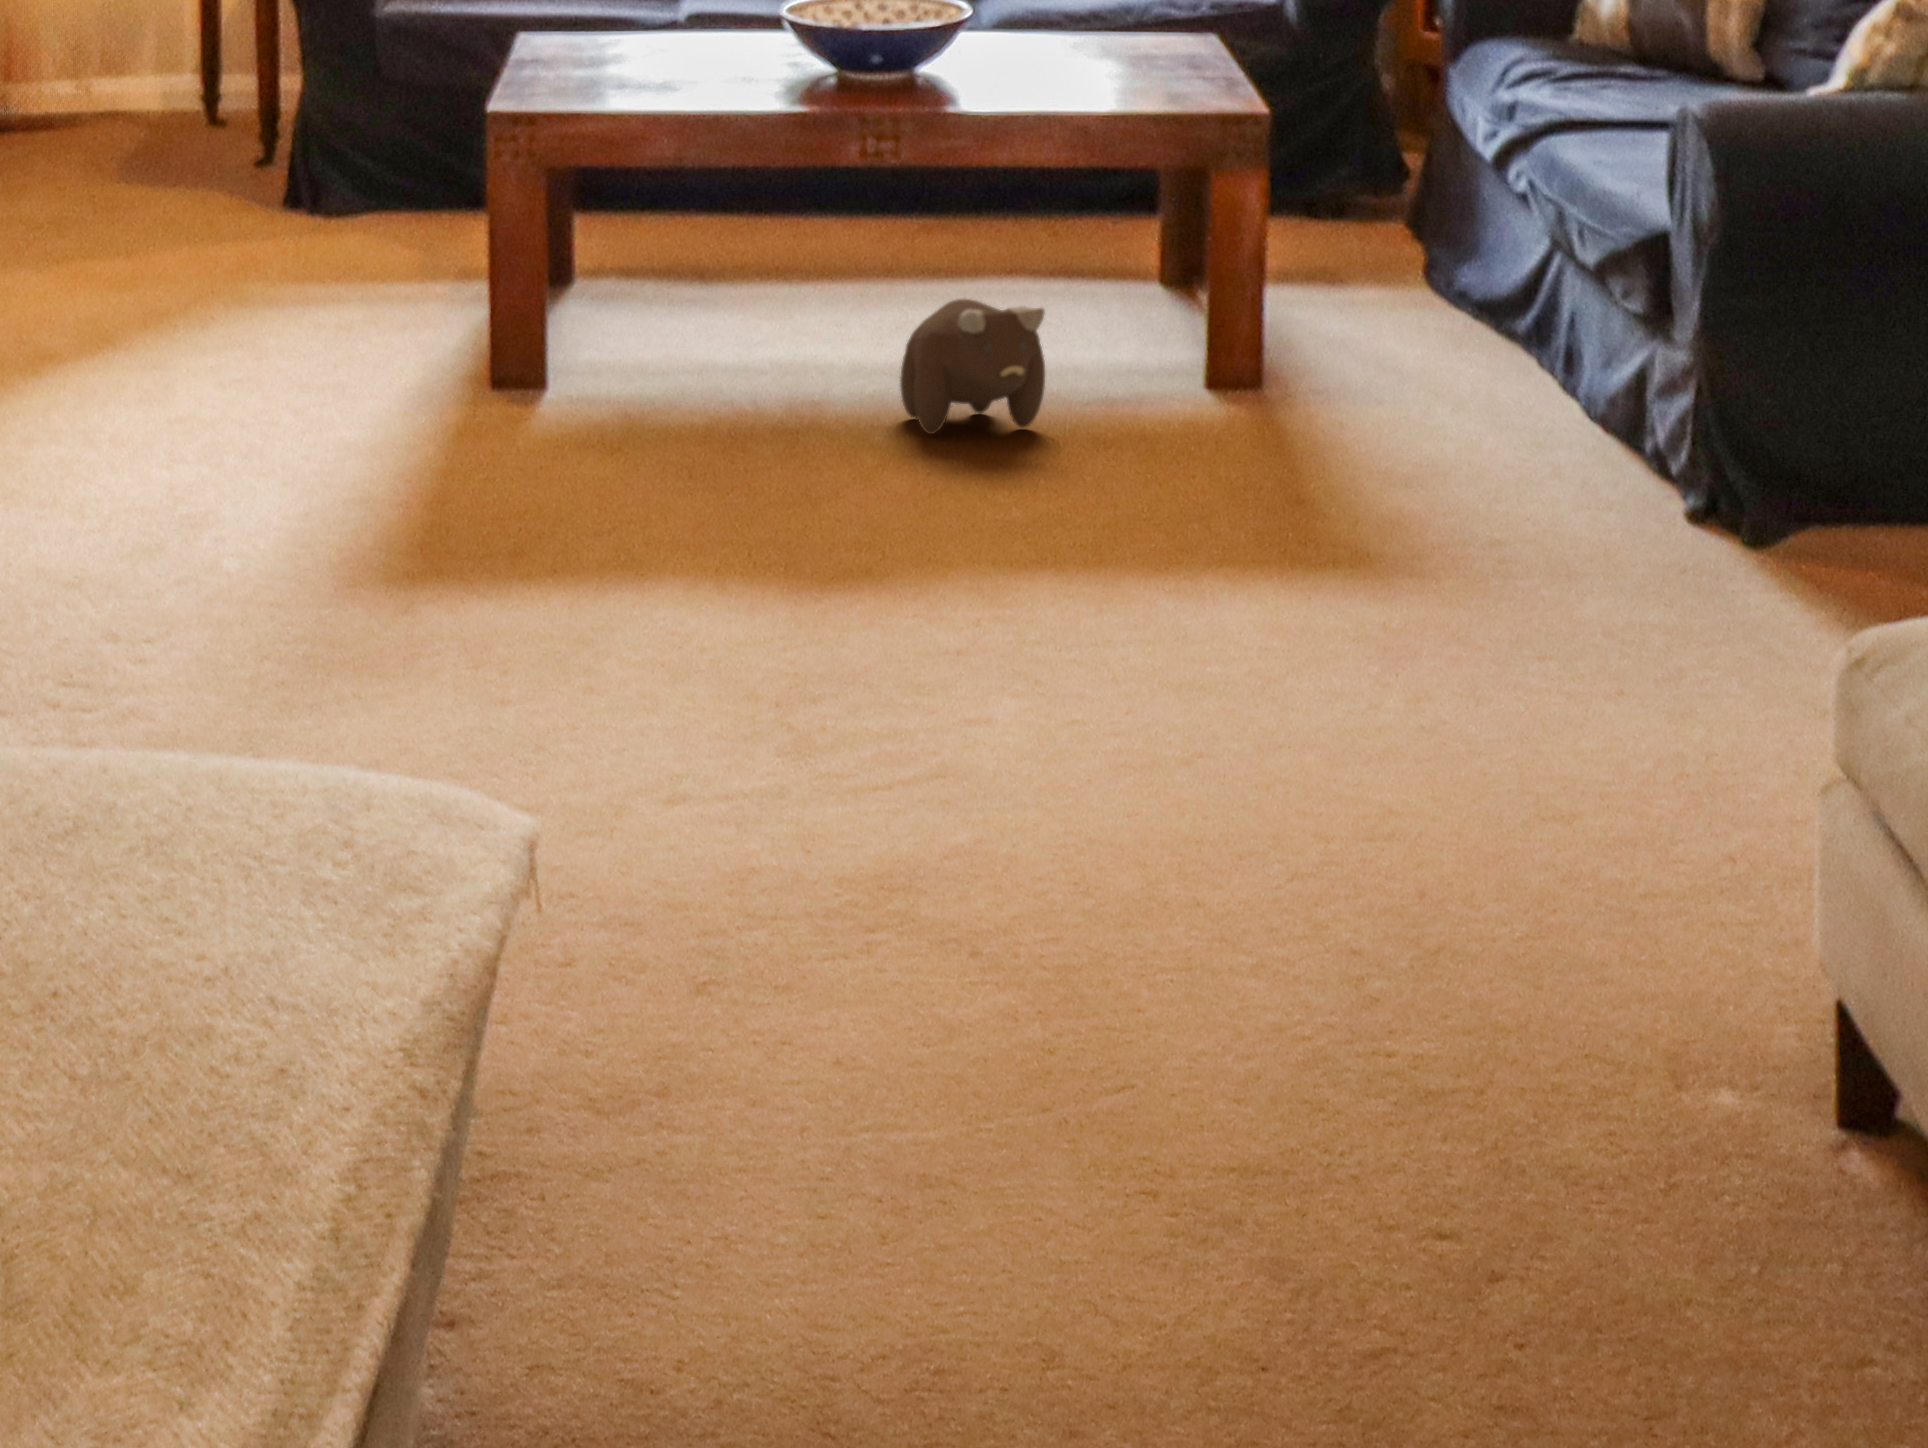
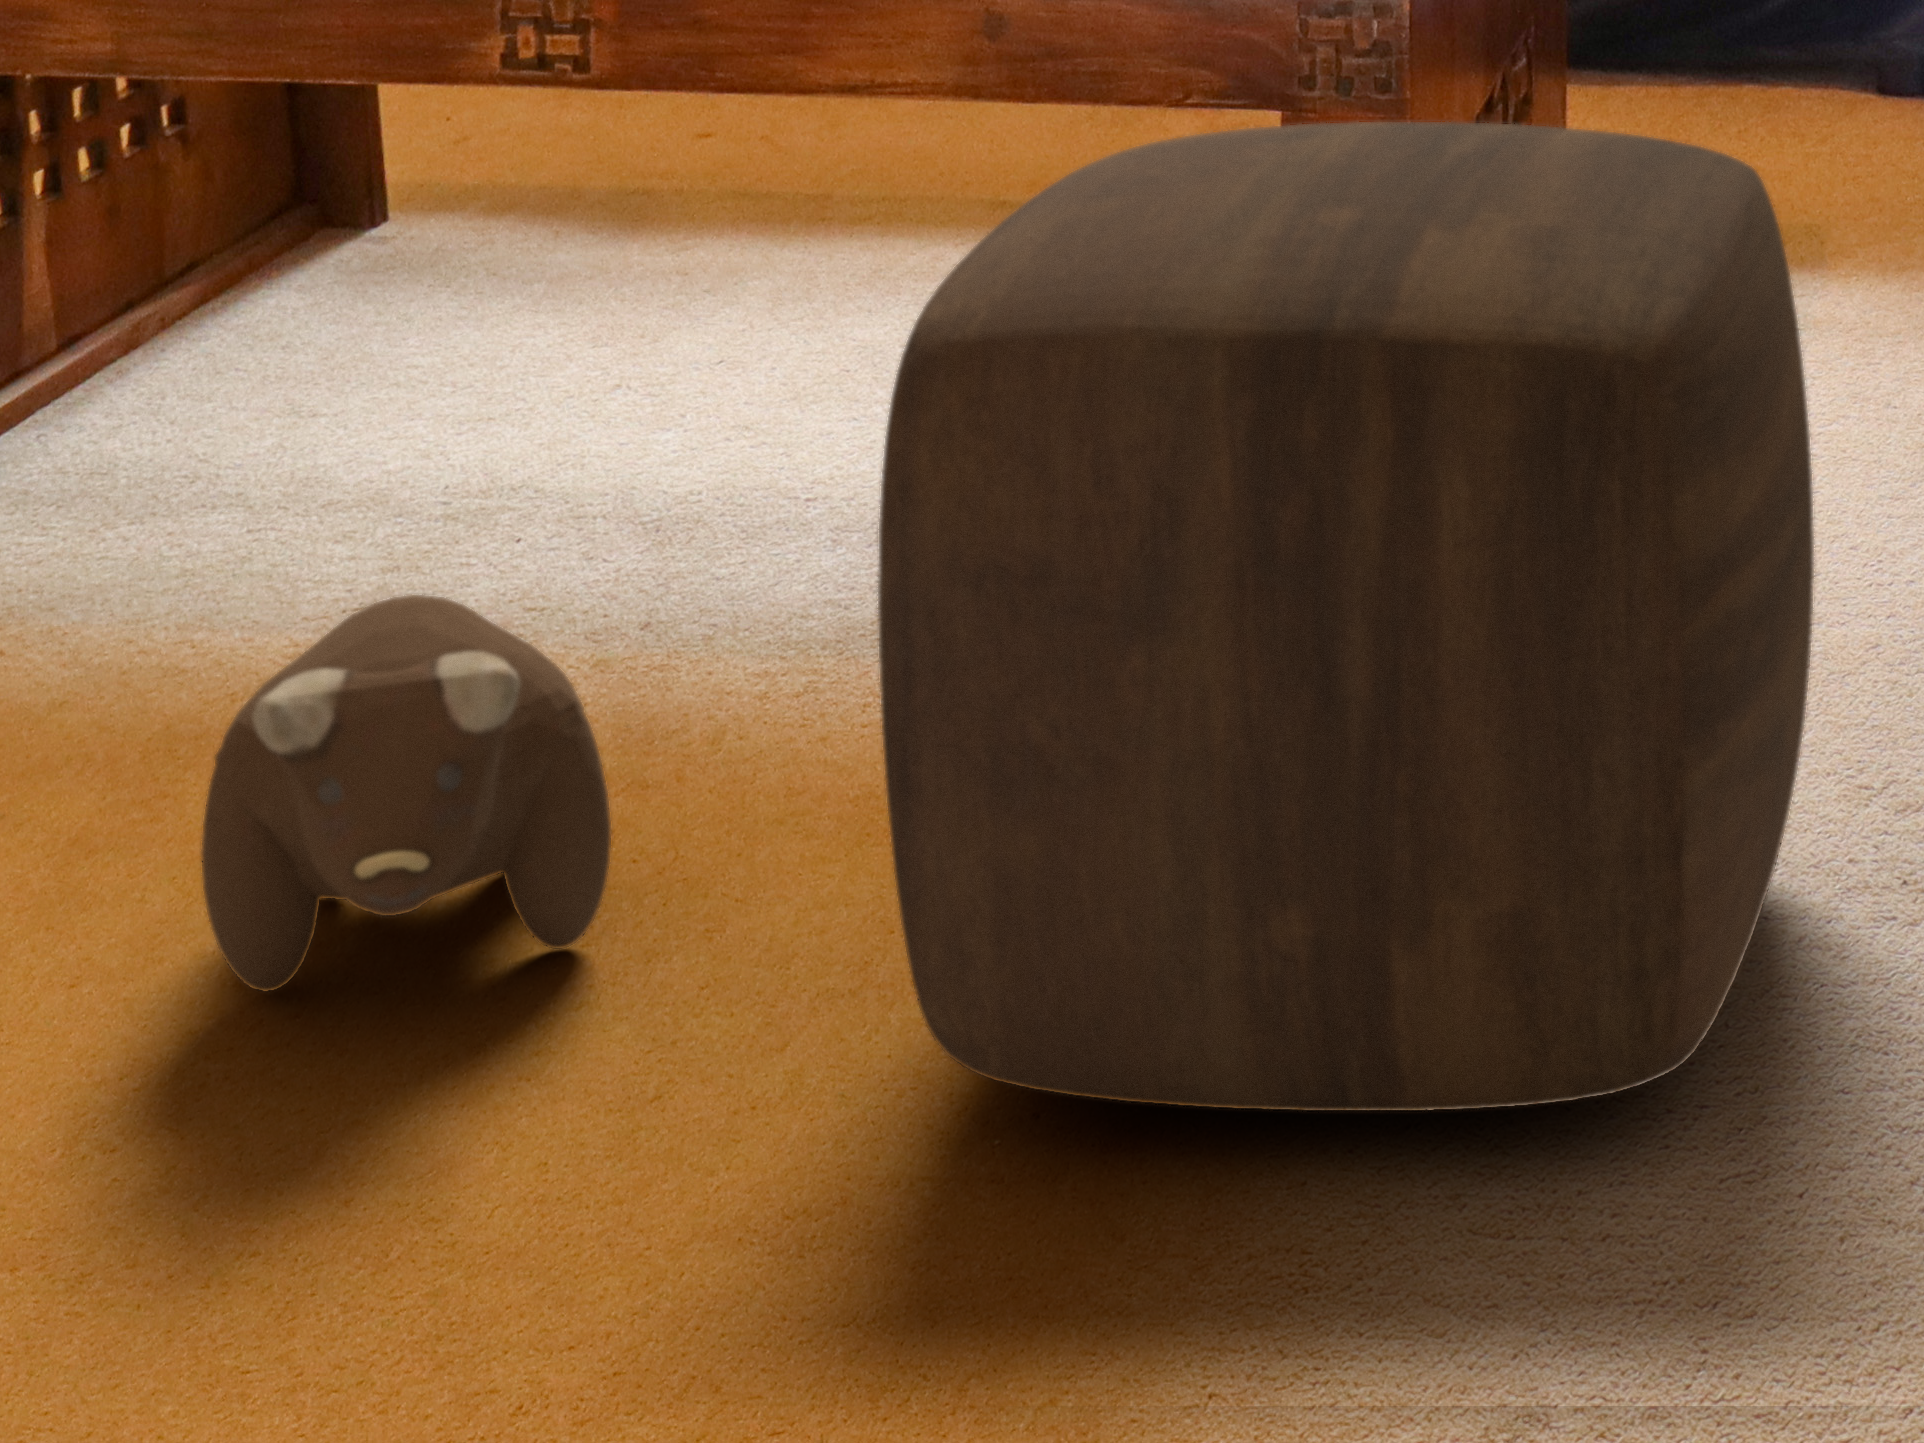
ottoman: none [1190,127,1506,449] -> present [878,122,1814,1111]

